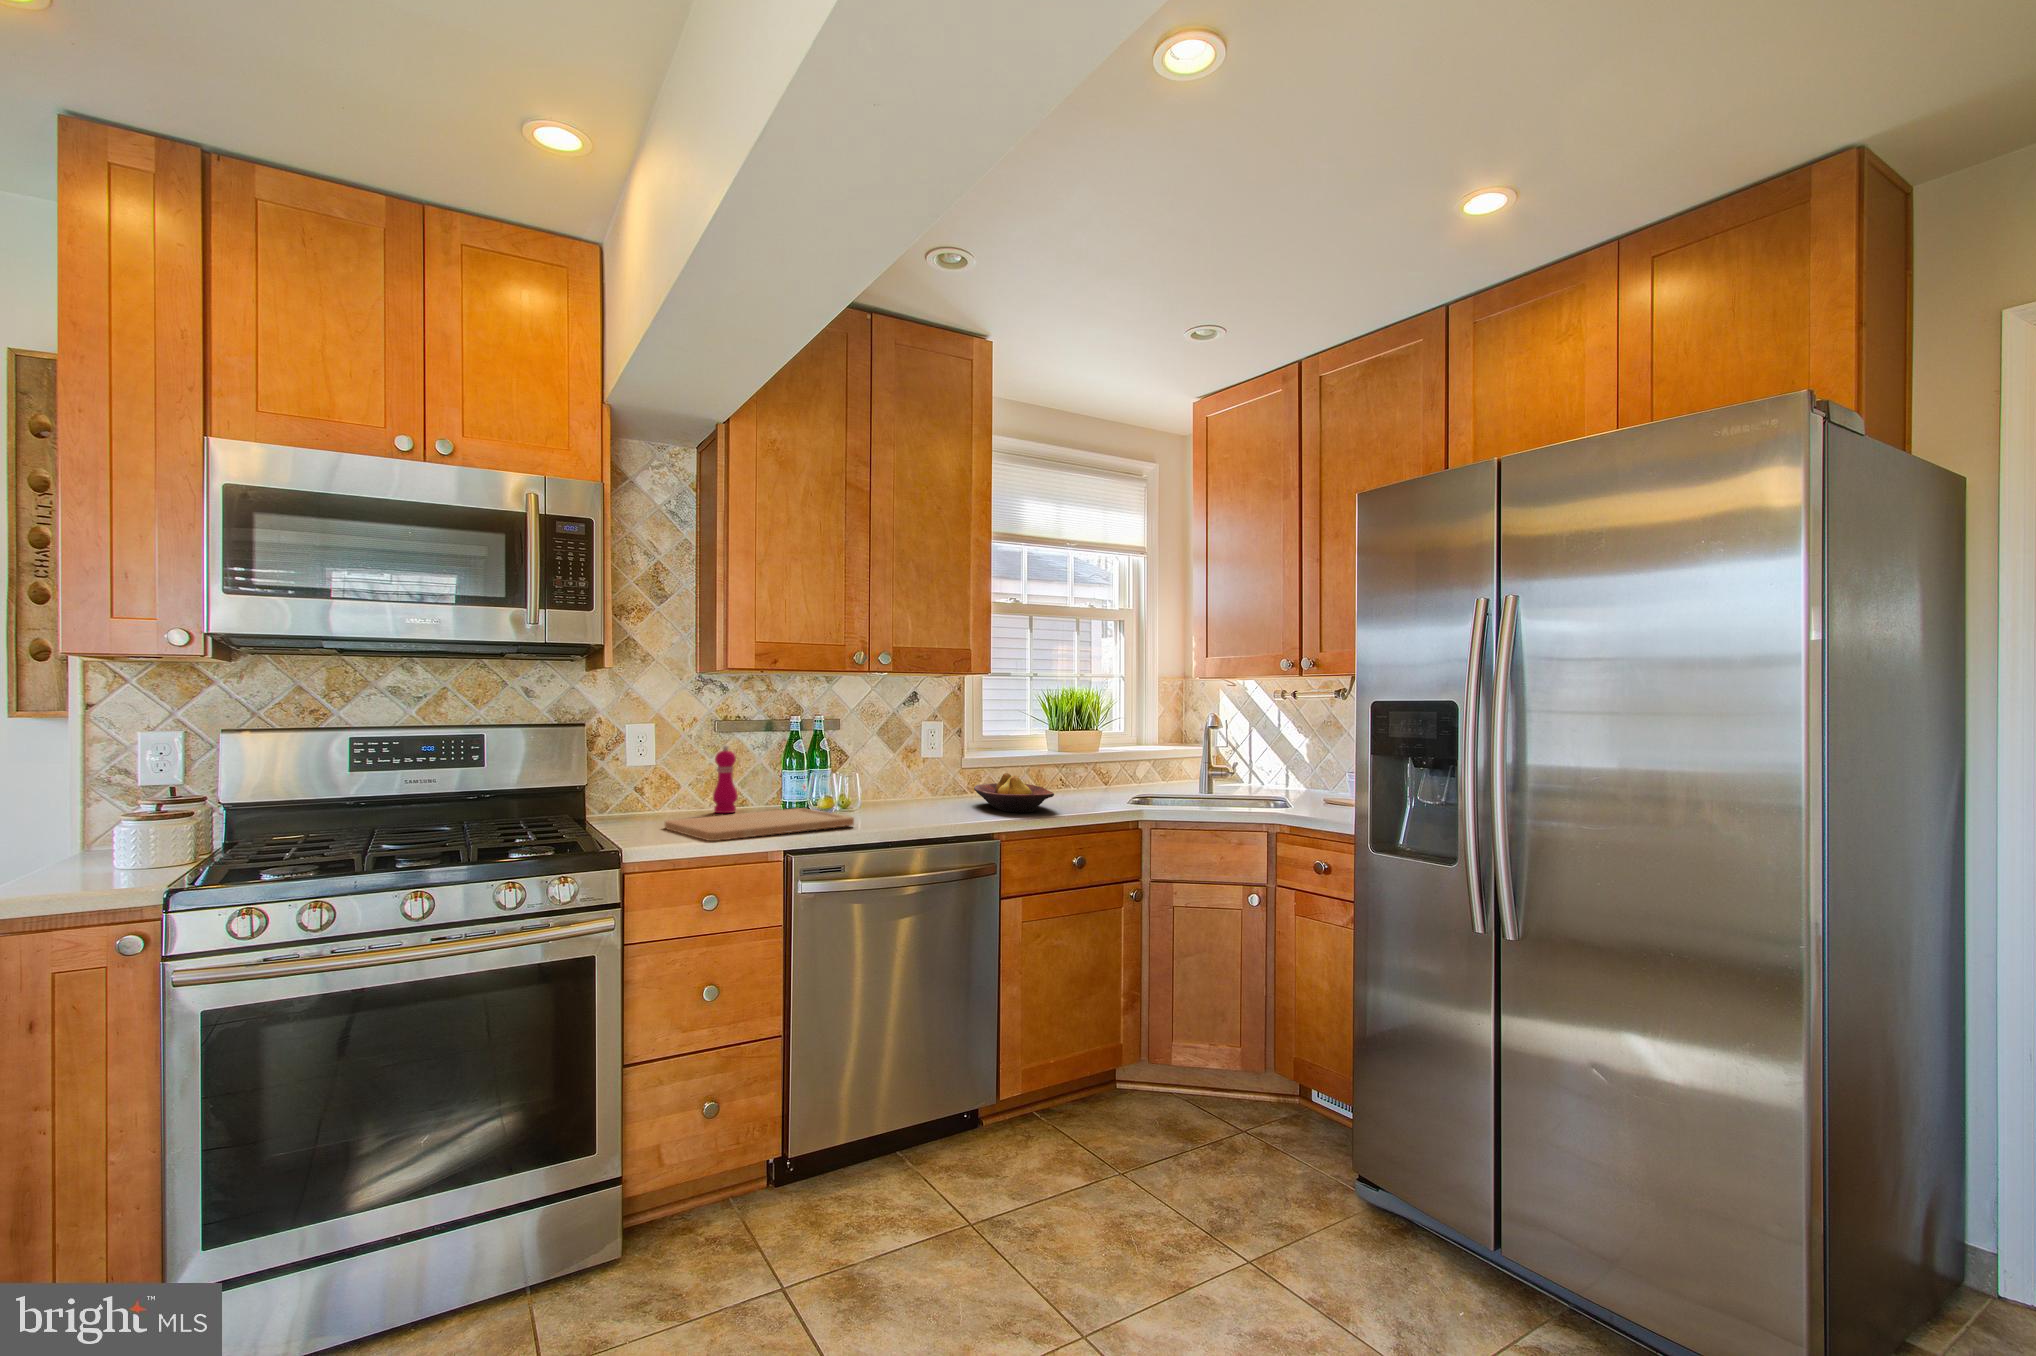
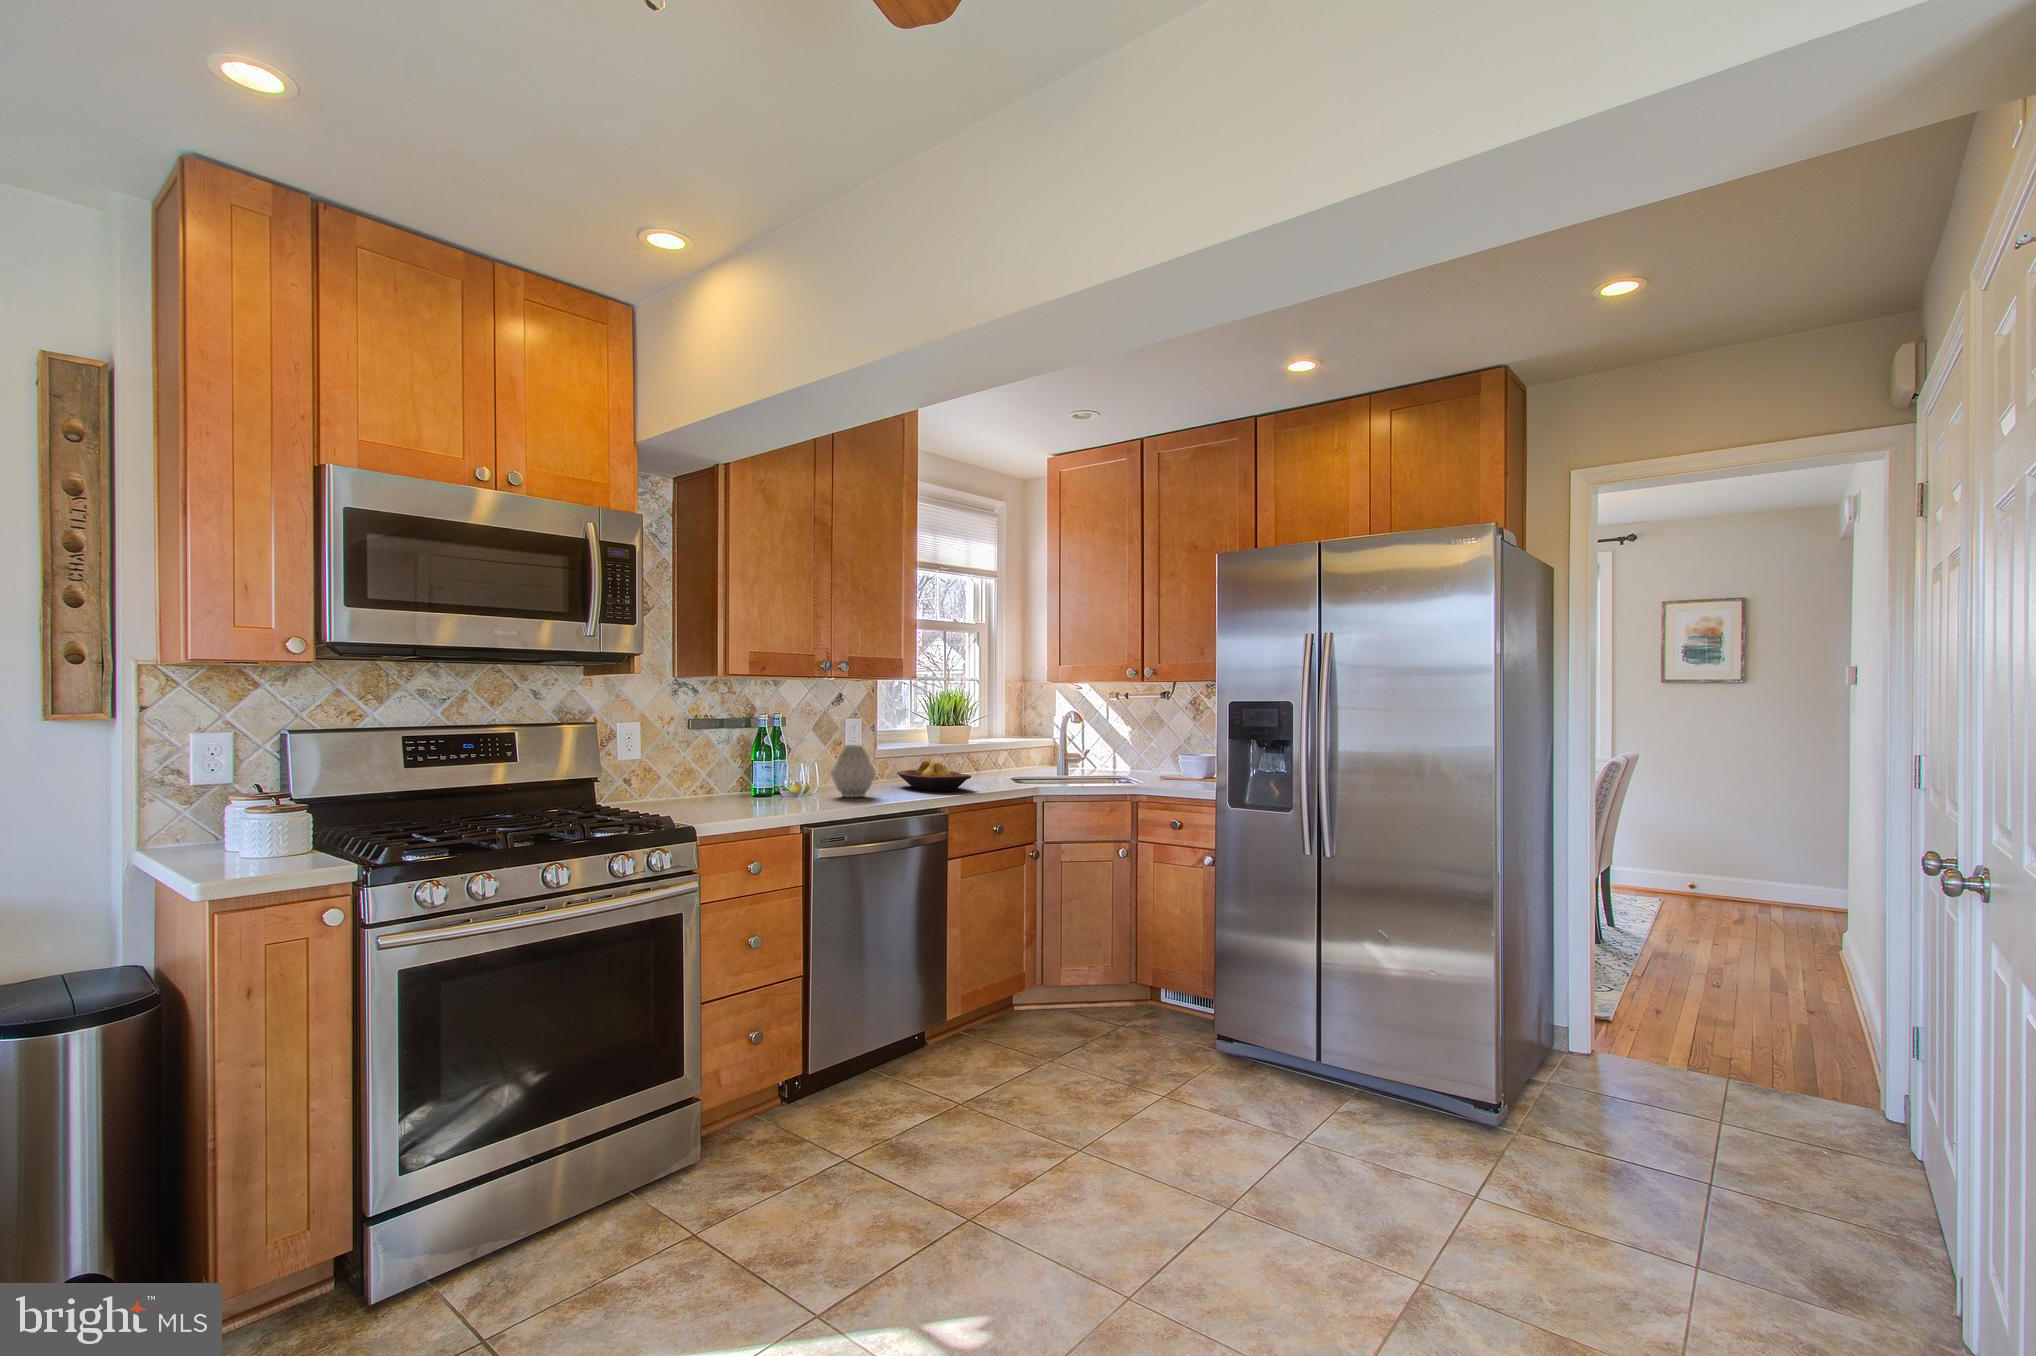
pepper mill: present [713,745,738,813] -> none [694,740,716,799]
vase: none [867,753,923,818] -> present [831,745,876,797]
cutting board: present [665,808,854,841] -> none [682,792,838,817]

